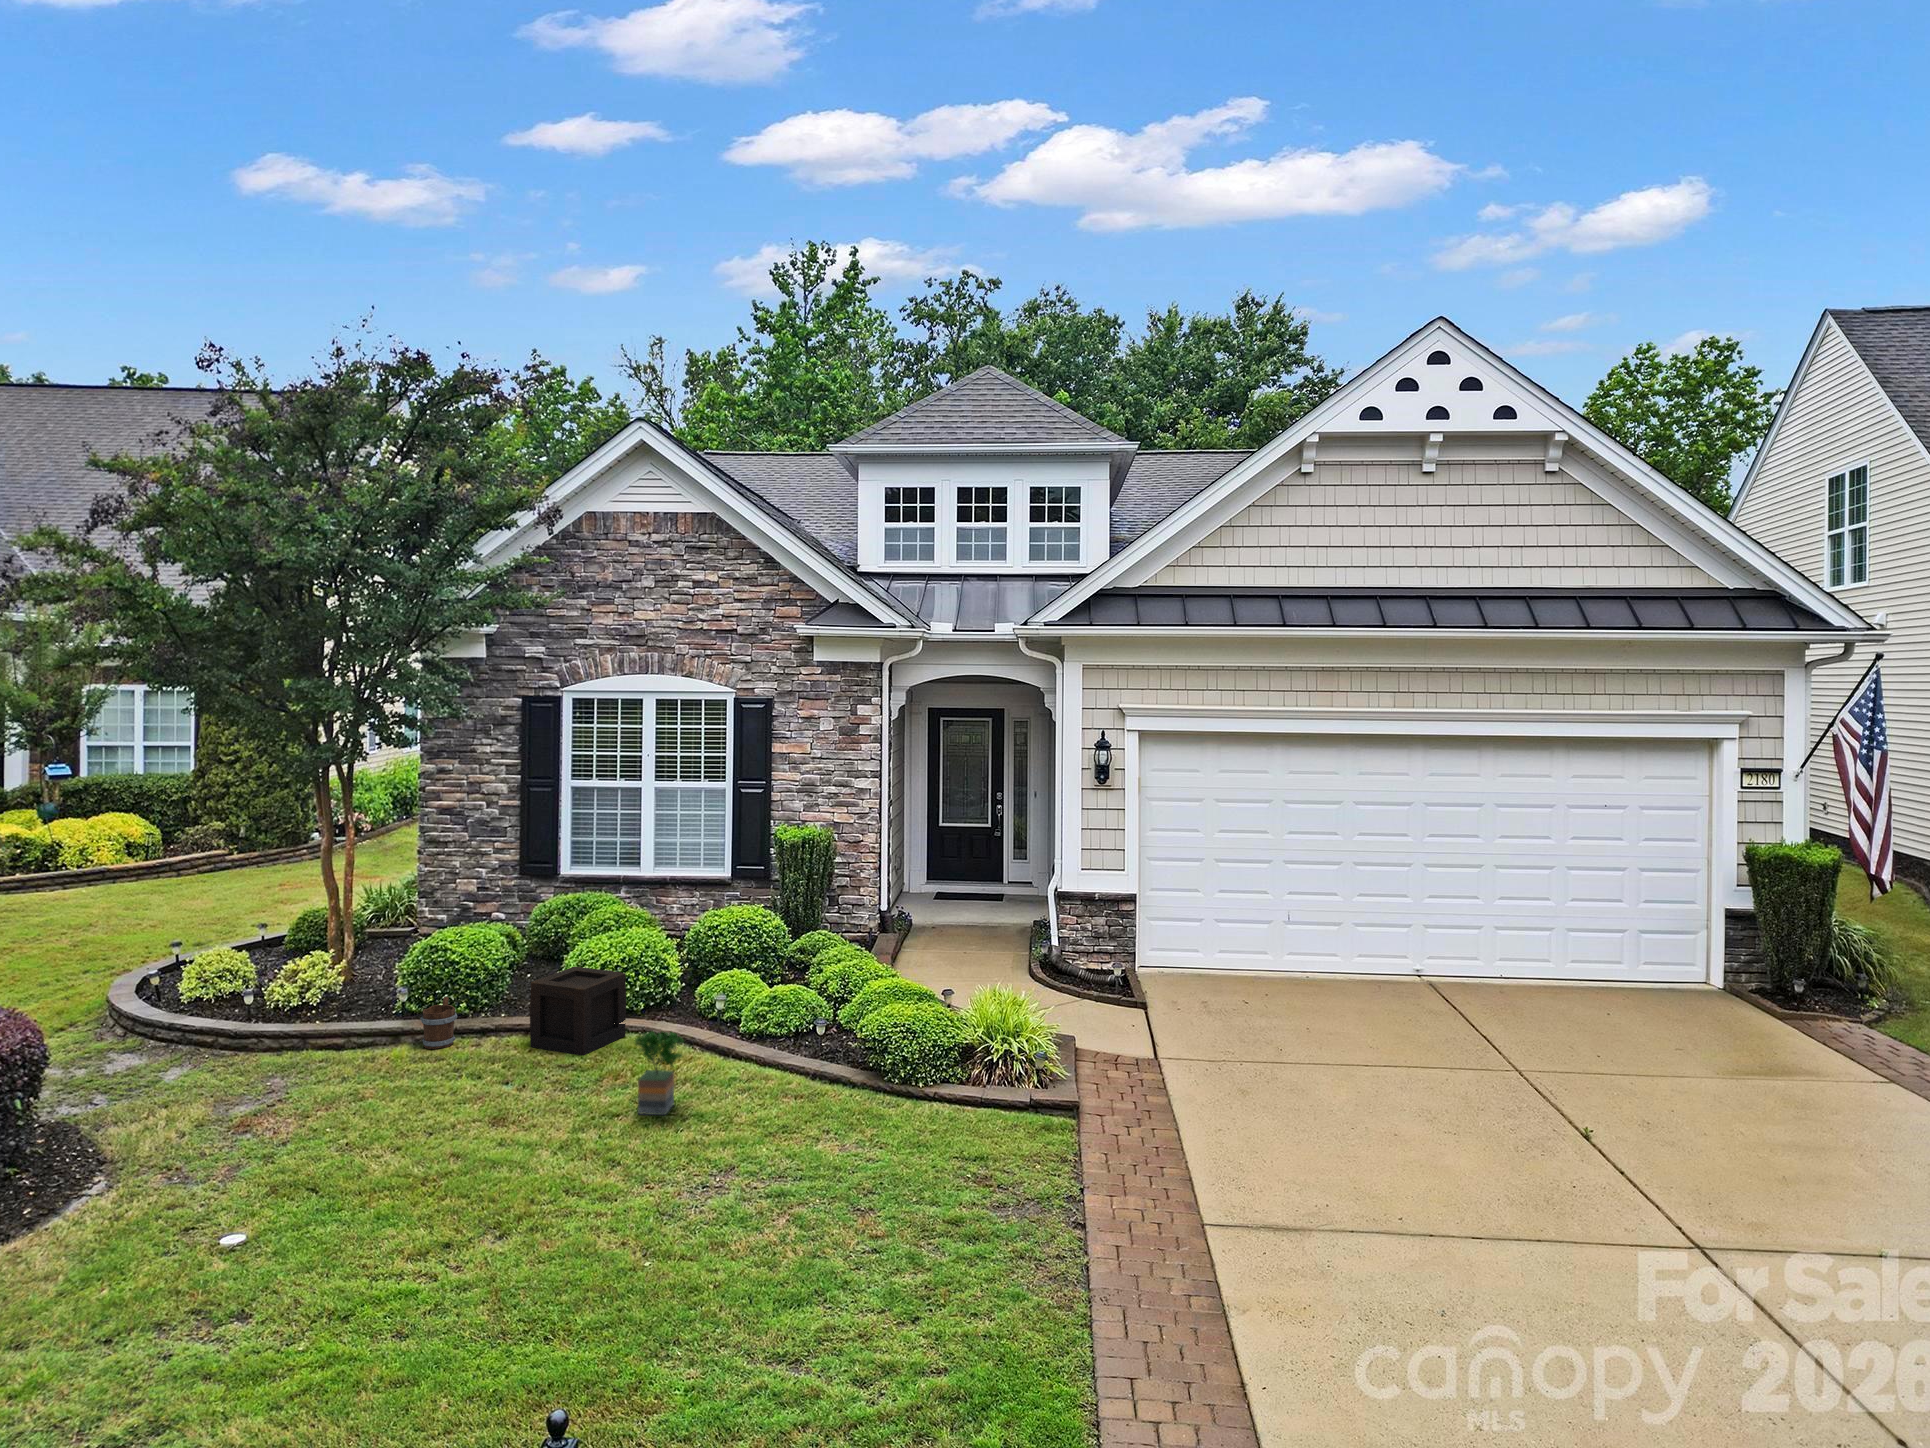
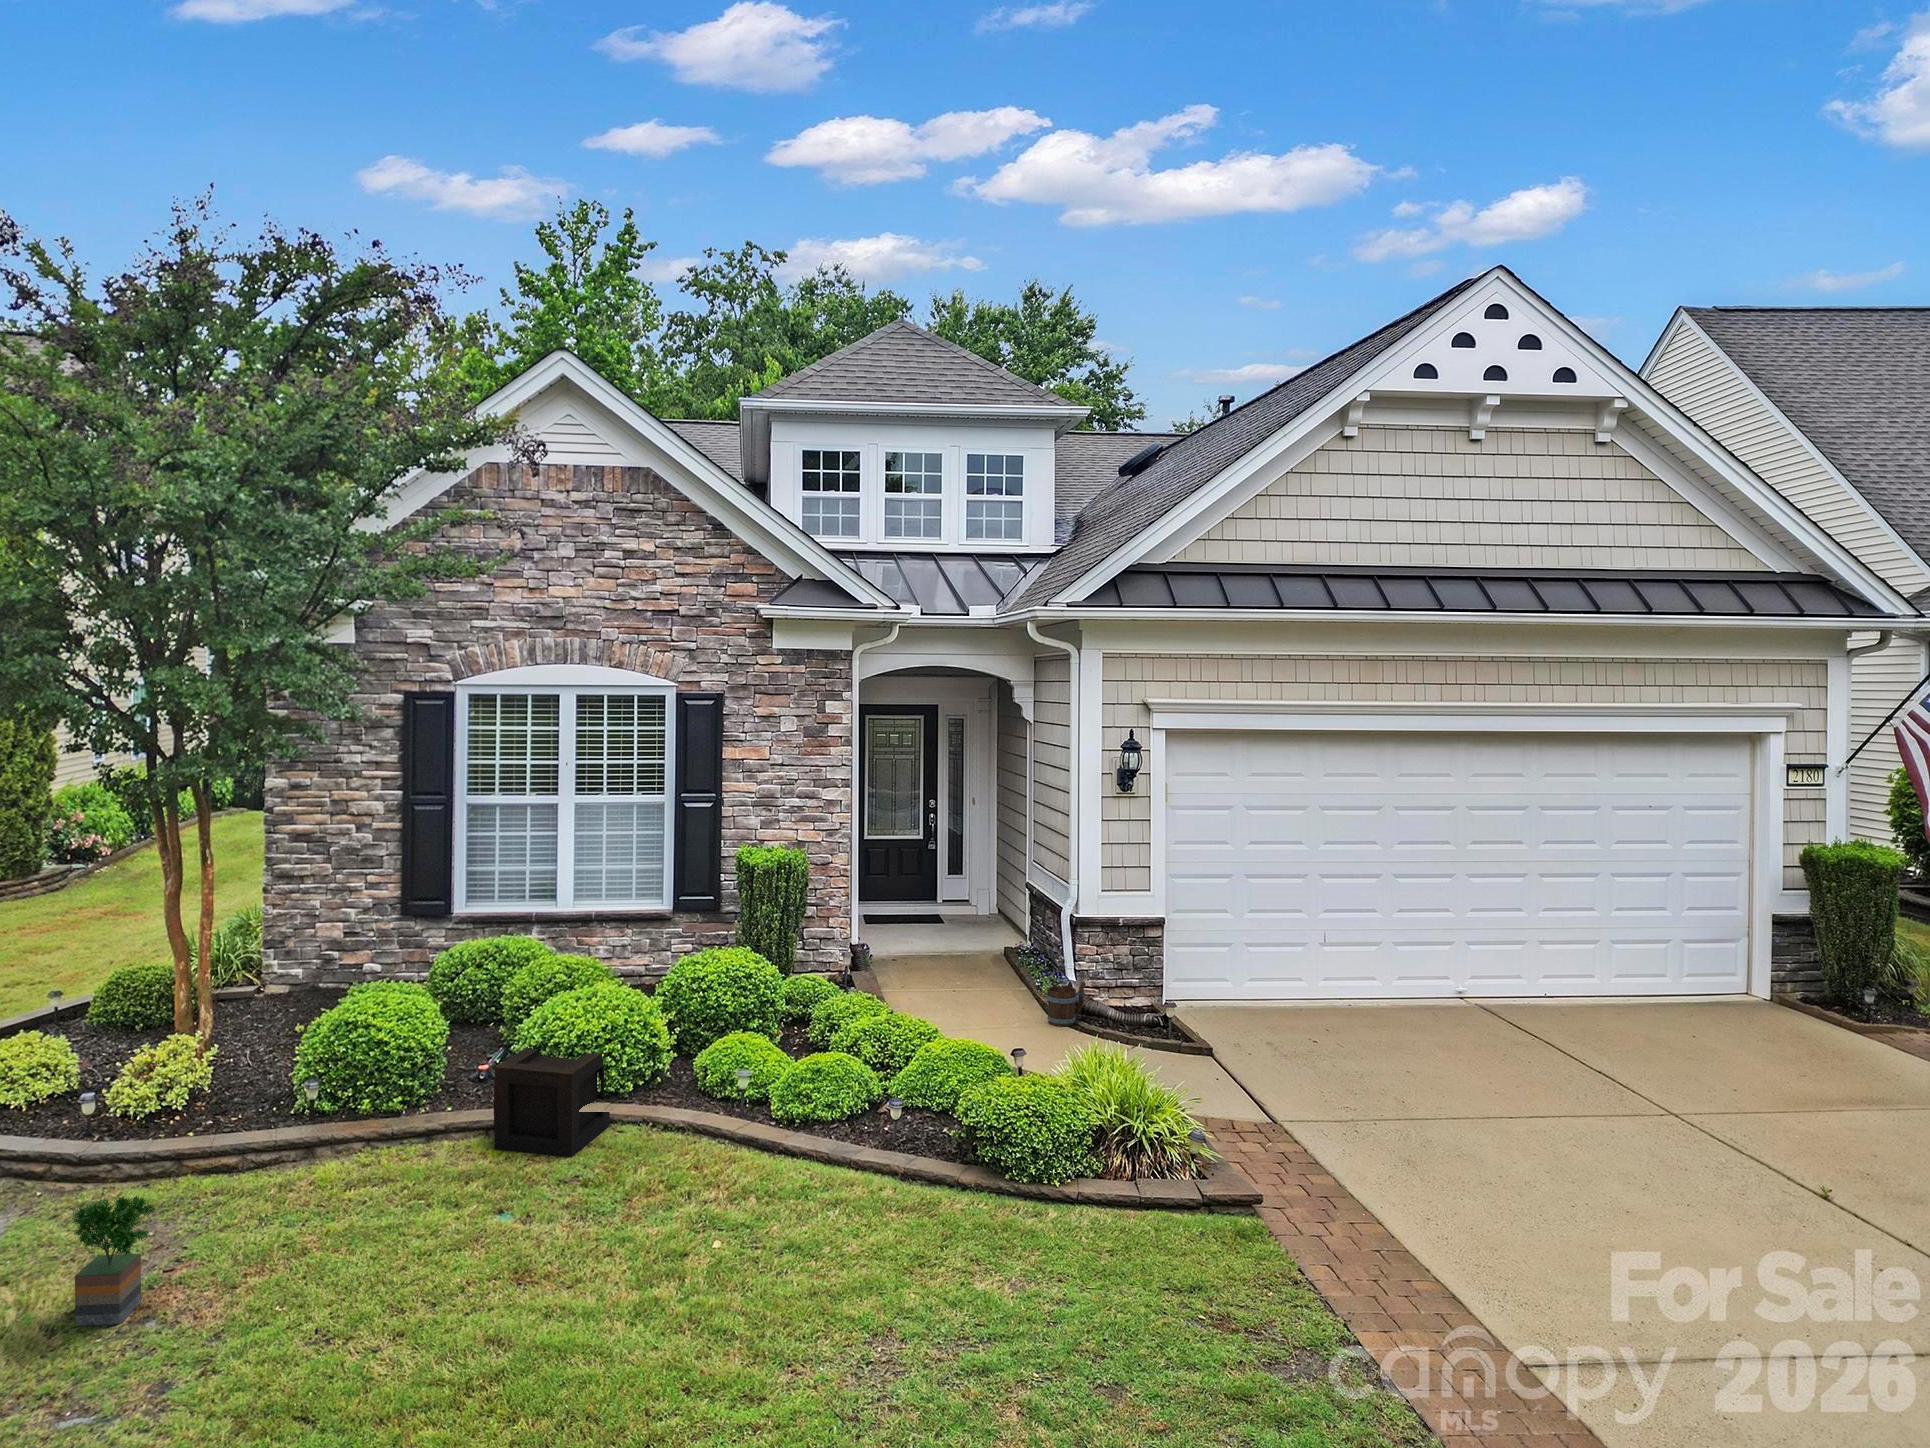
bucket: present [420,997,457,1049] -> present [1046,982,1086,1026]
potted tree: present [635,1031,683,1115] -> present [72,1196,156,1326]

